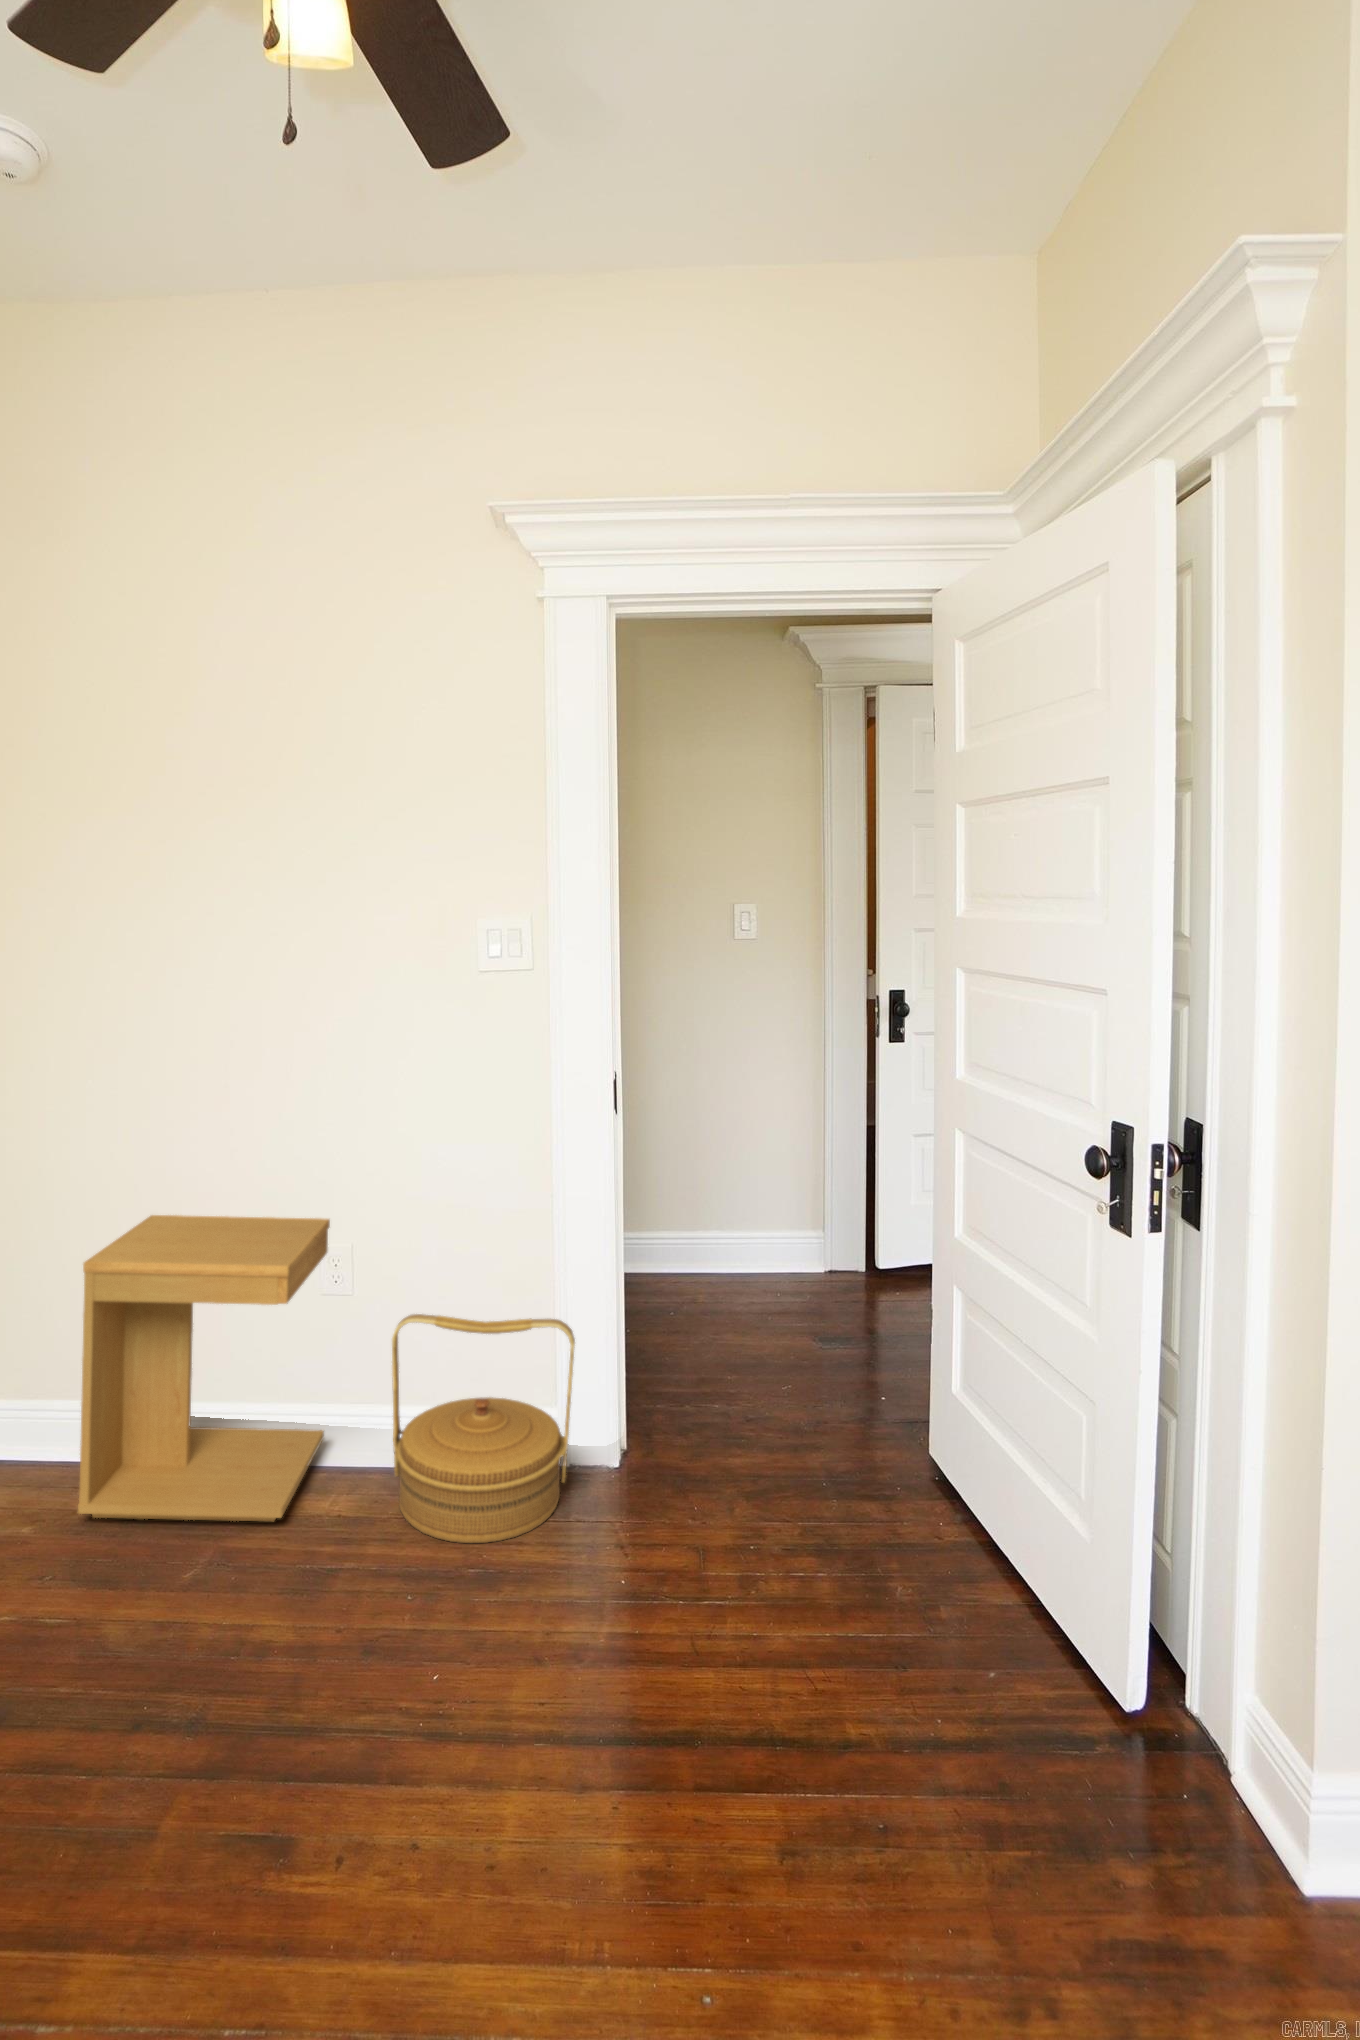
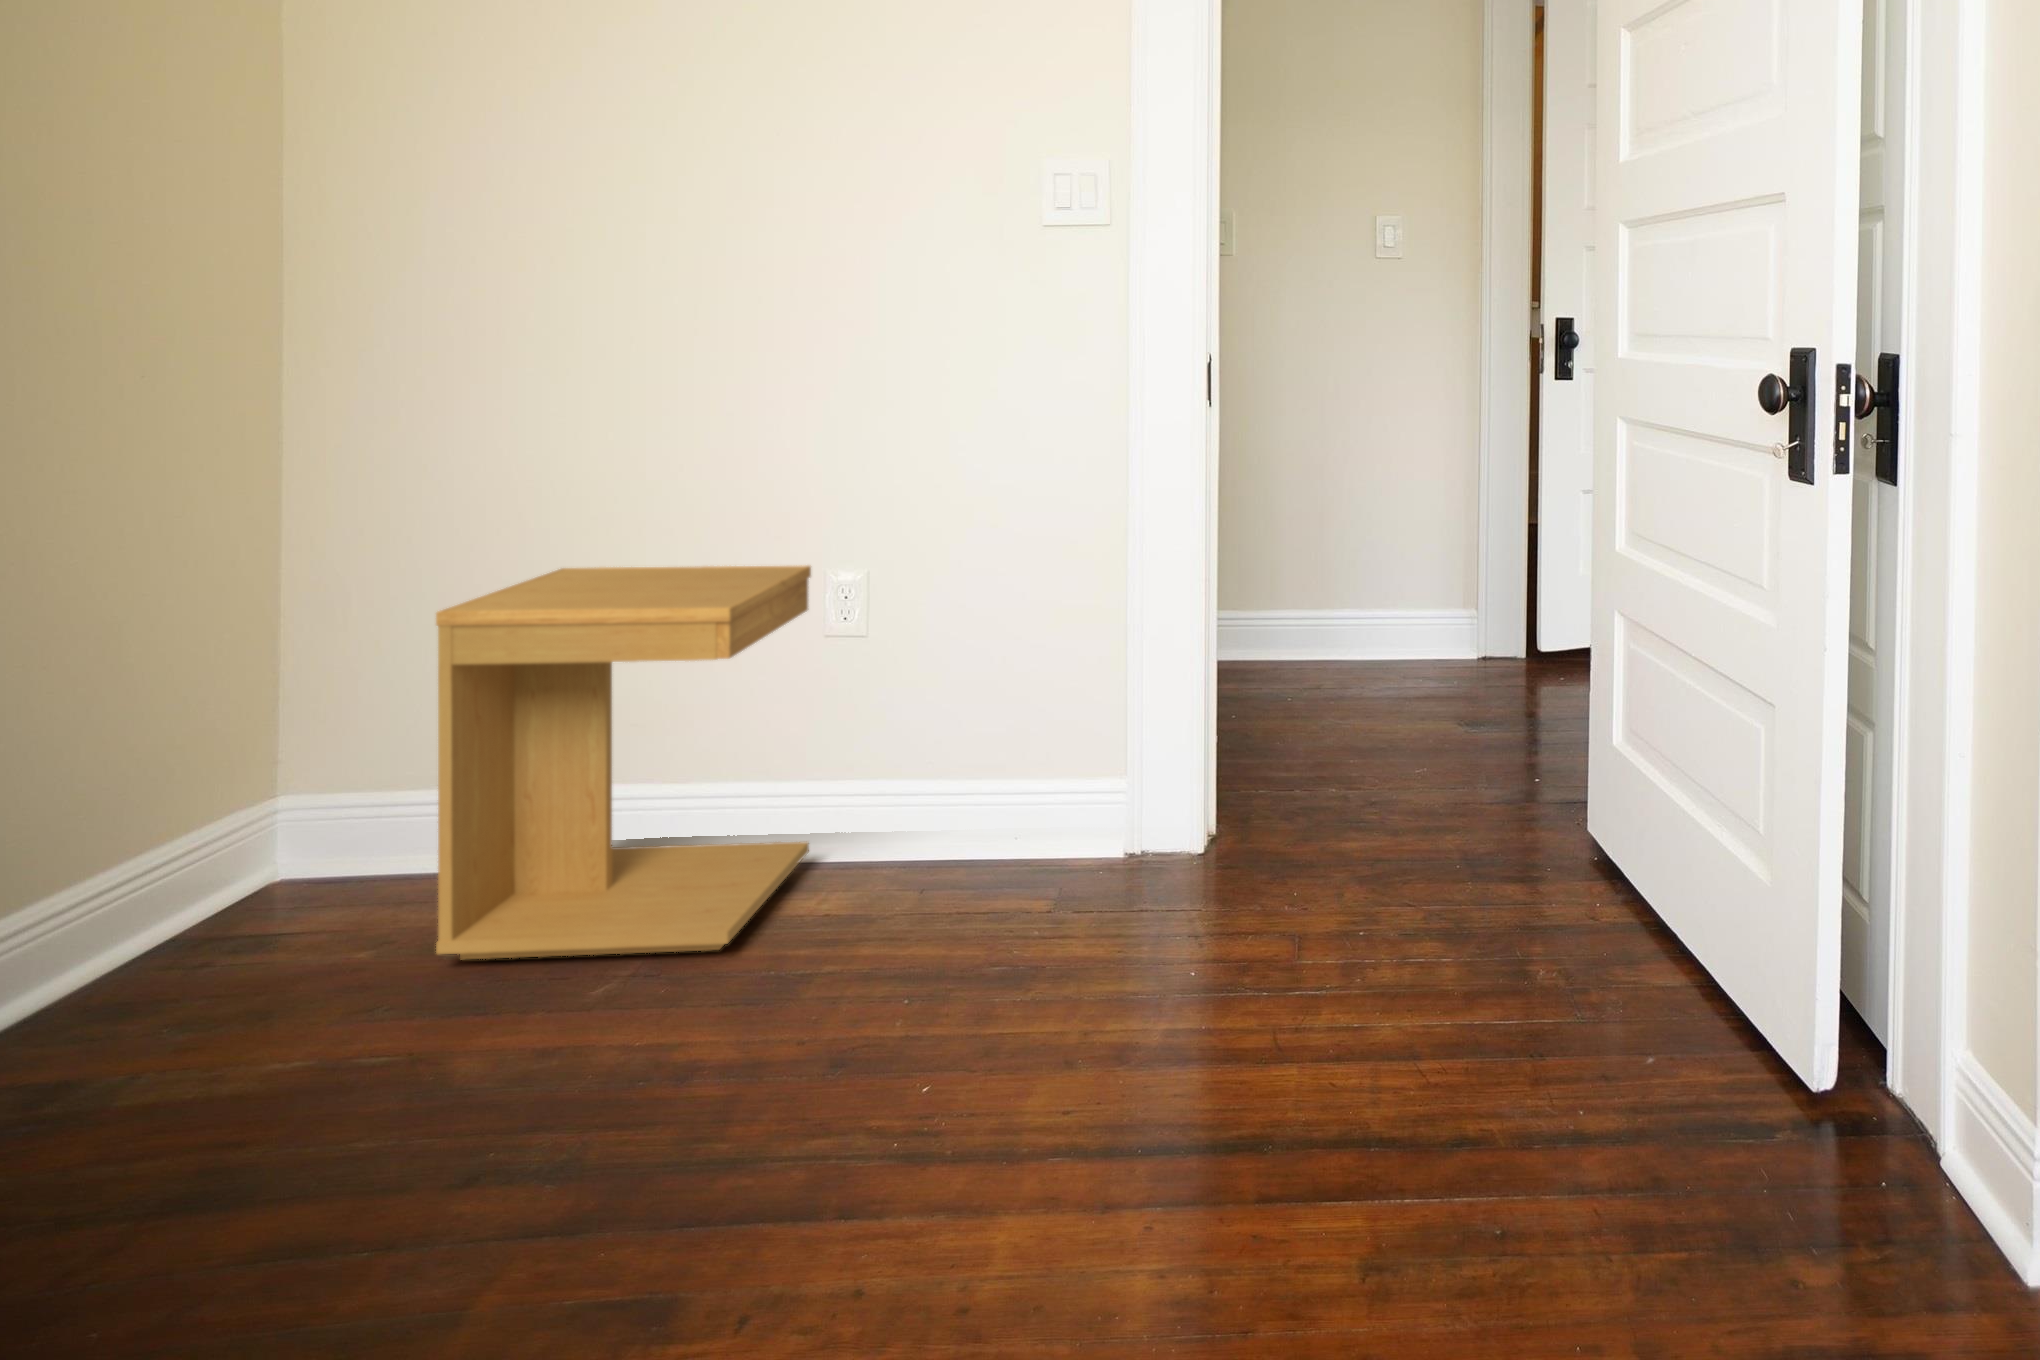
woven basket: present [392,1314,575,1543] -> none [886,675,1132,961]

